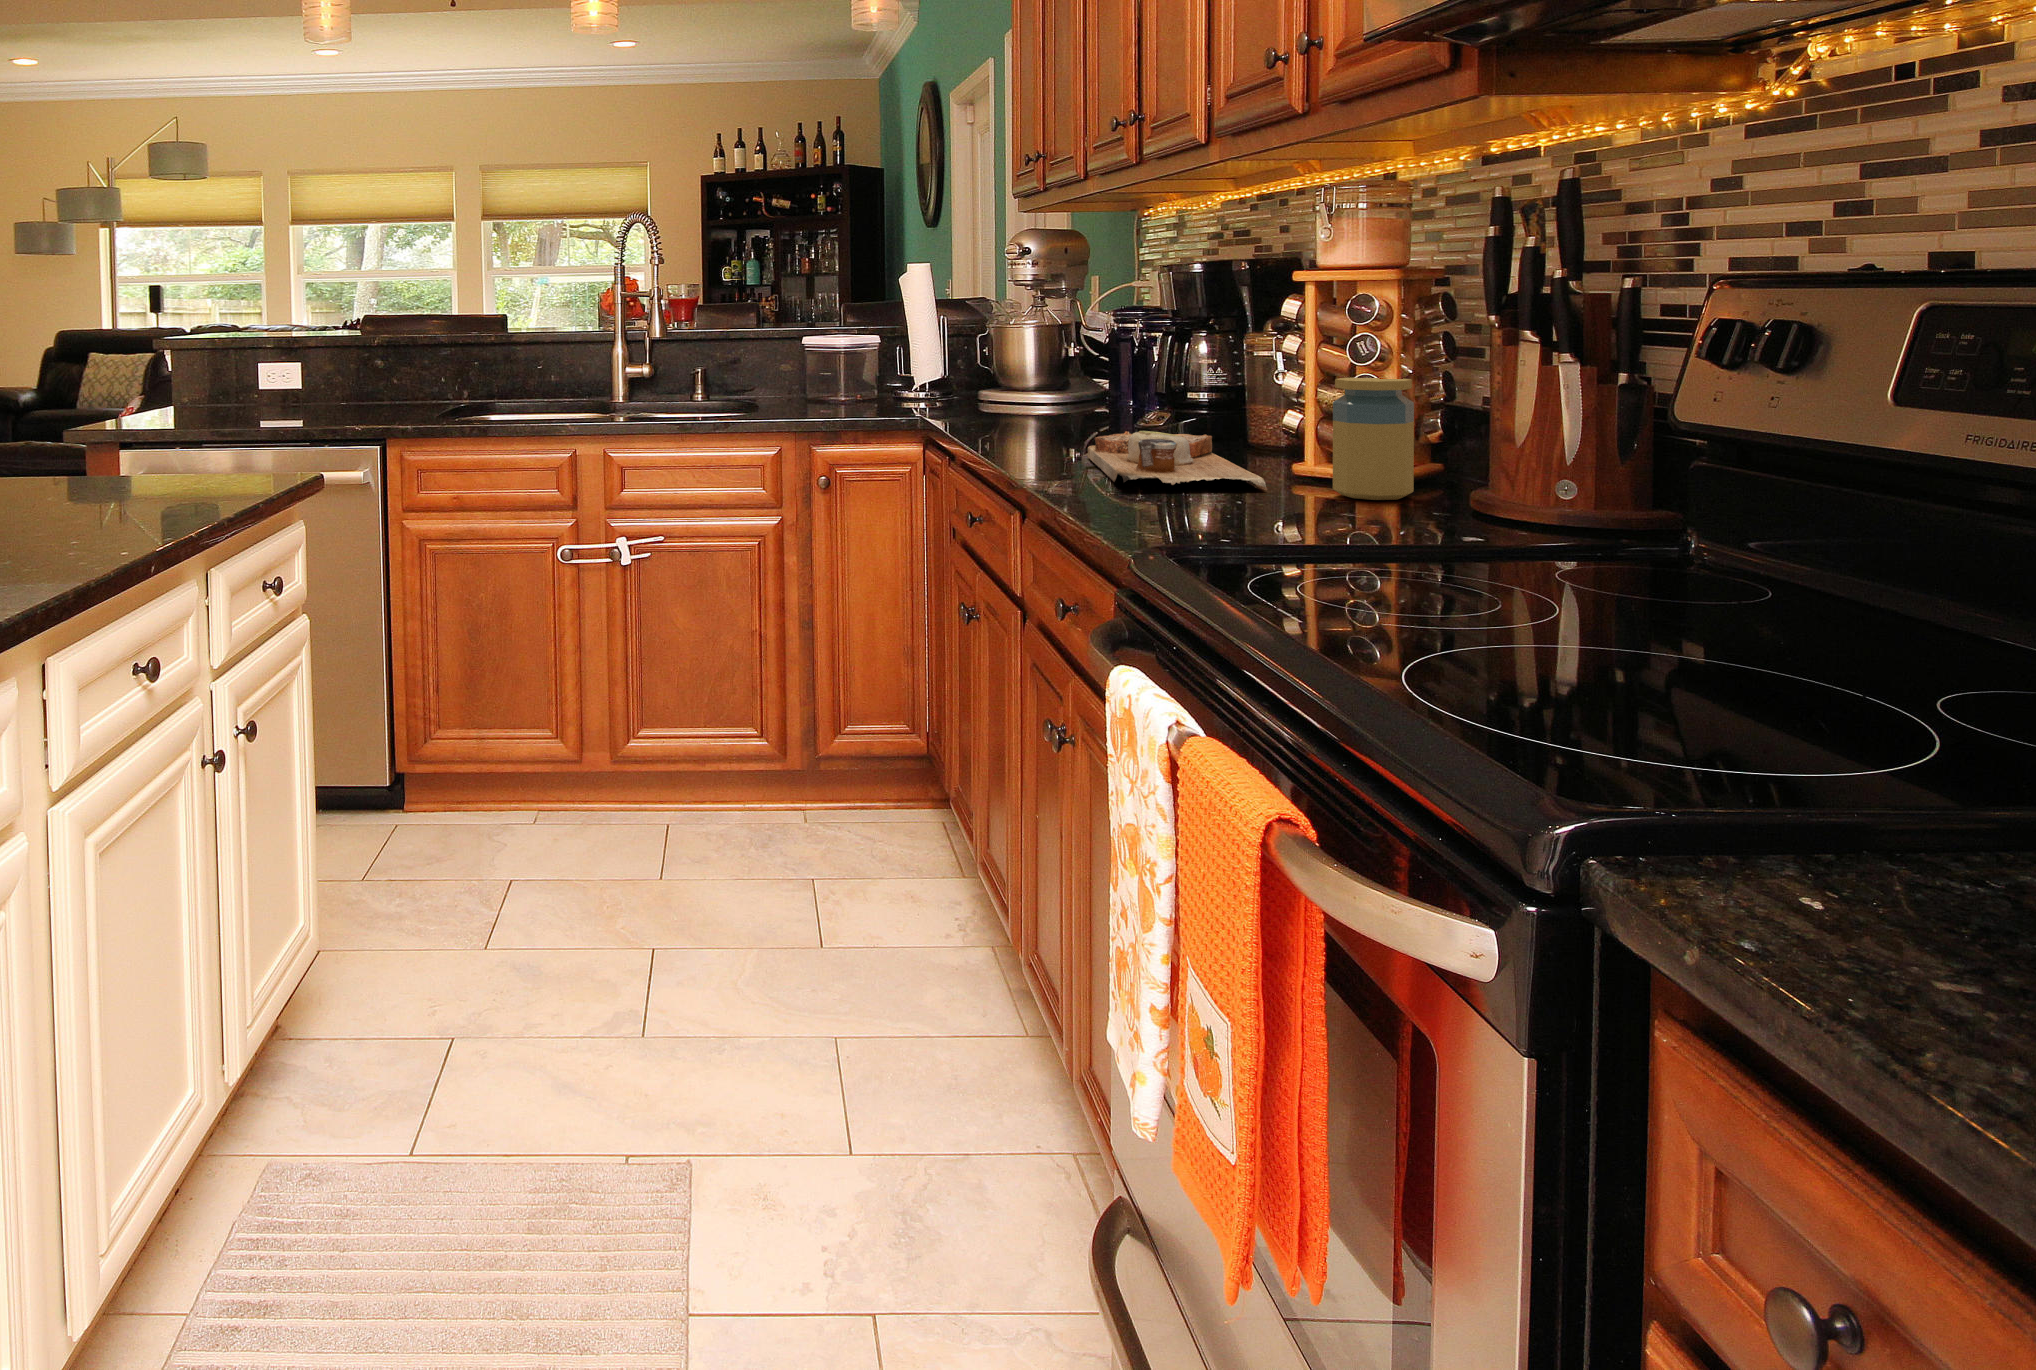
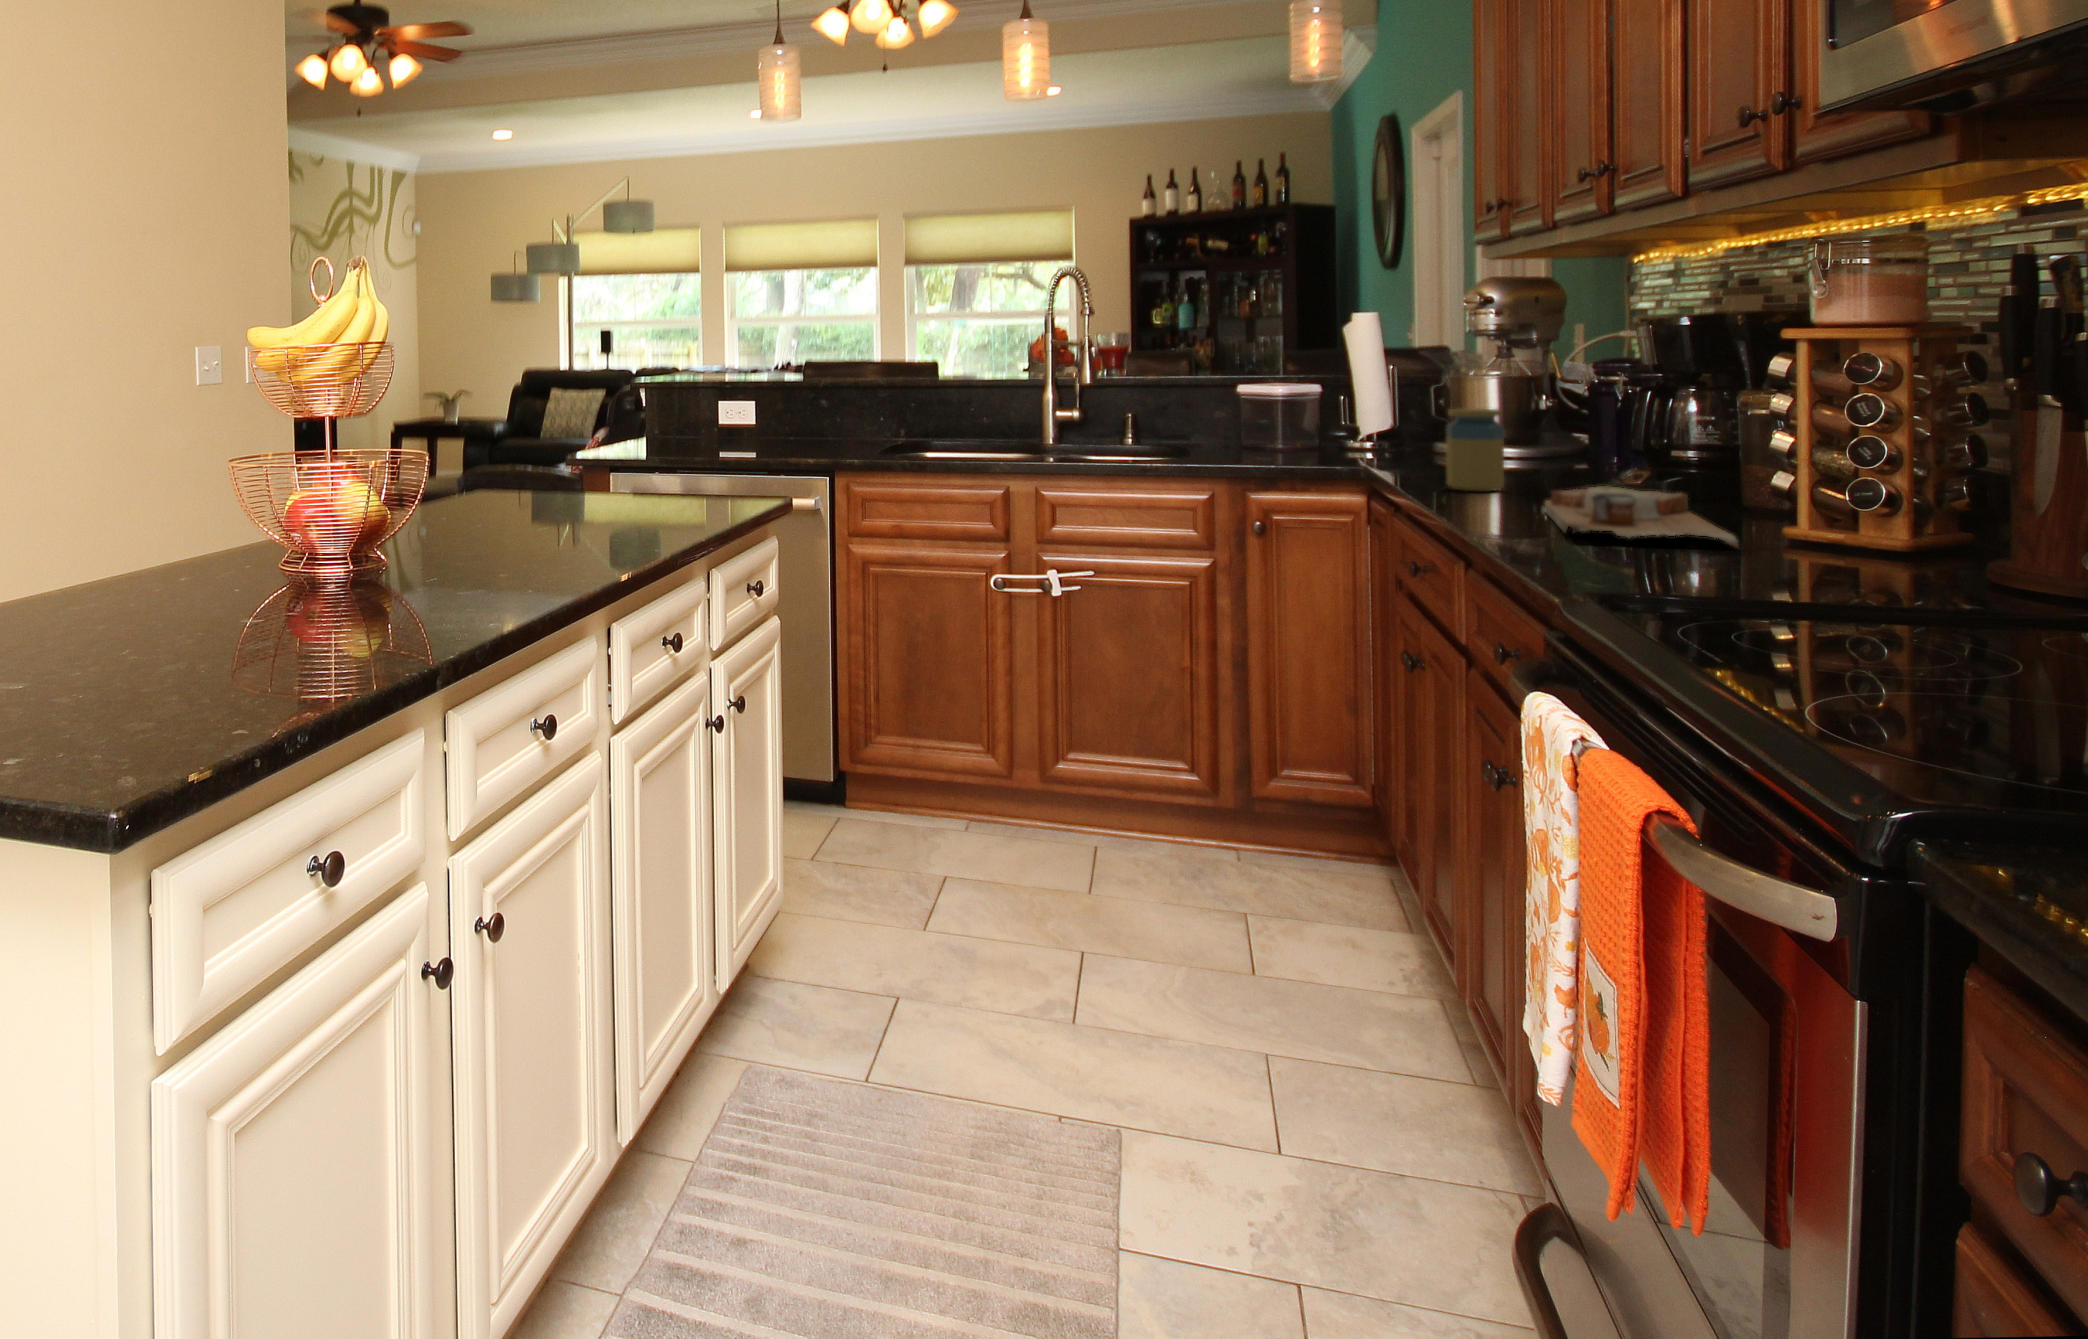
jar: present [1333,377,1414,500] -> present [1446,409,1504,491]

